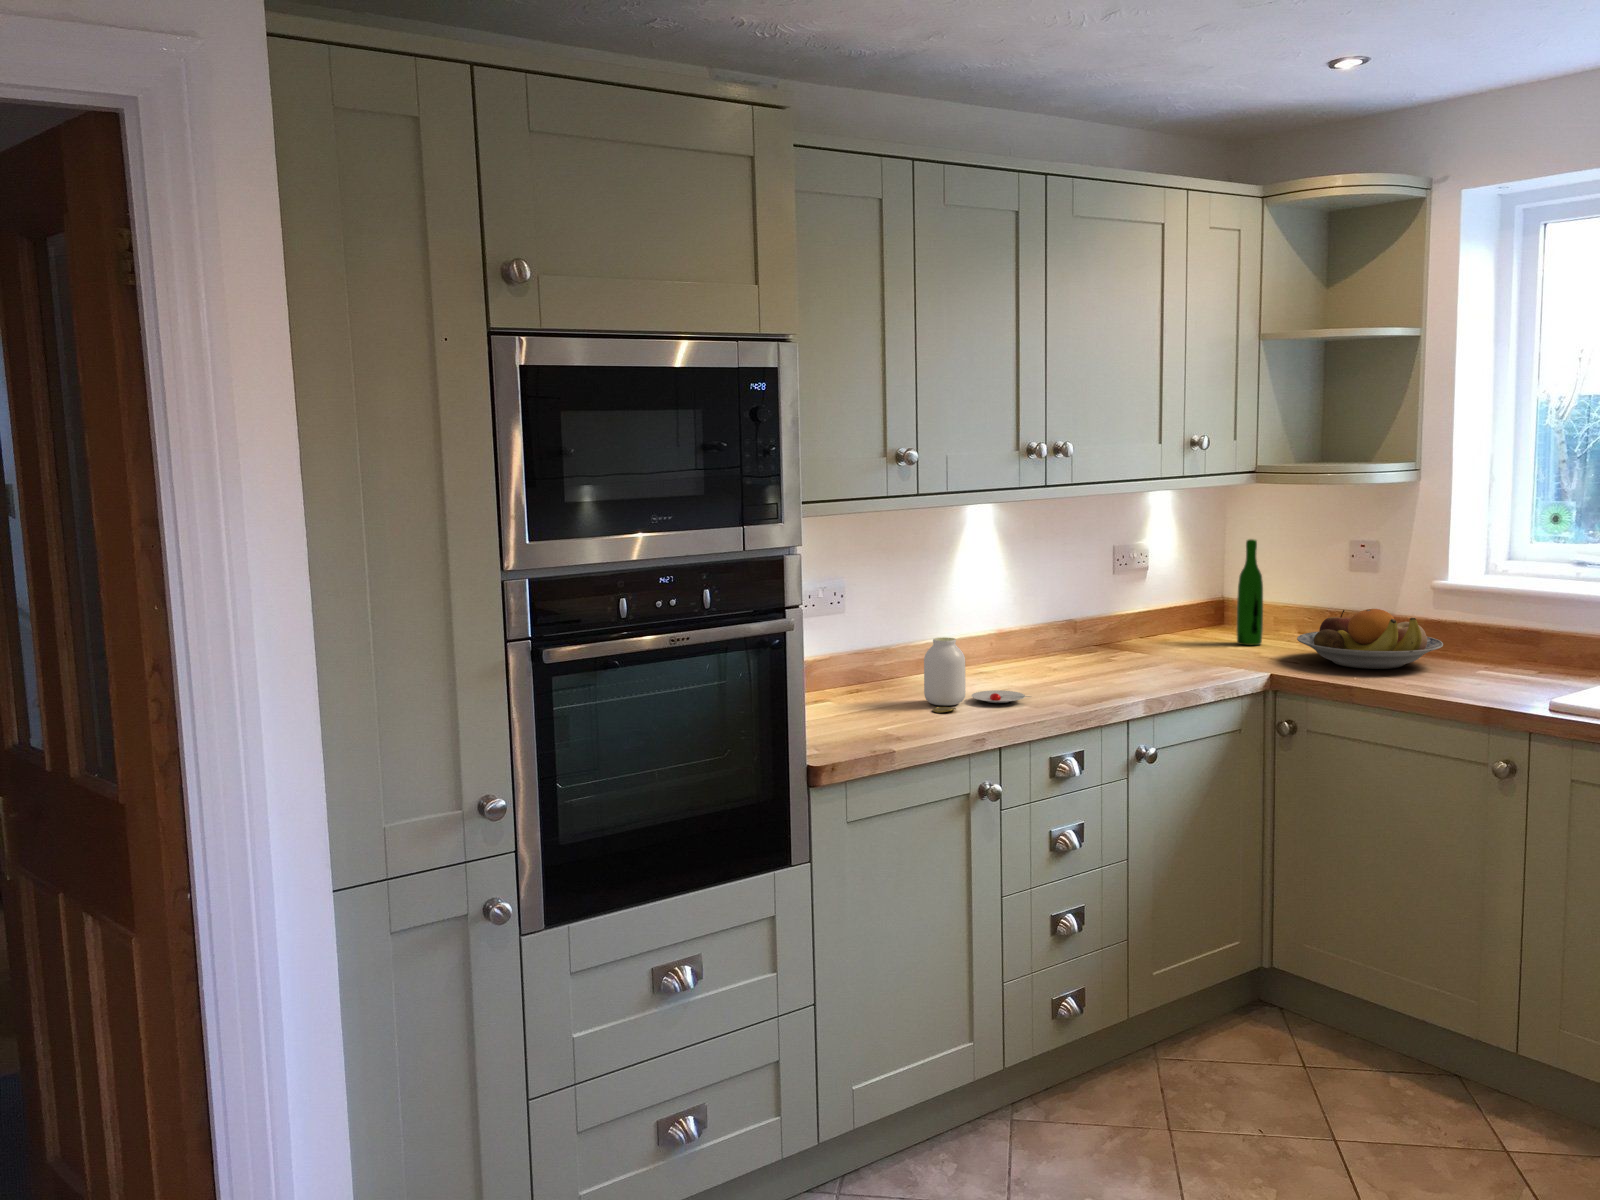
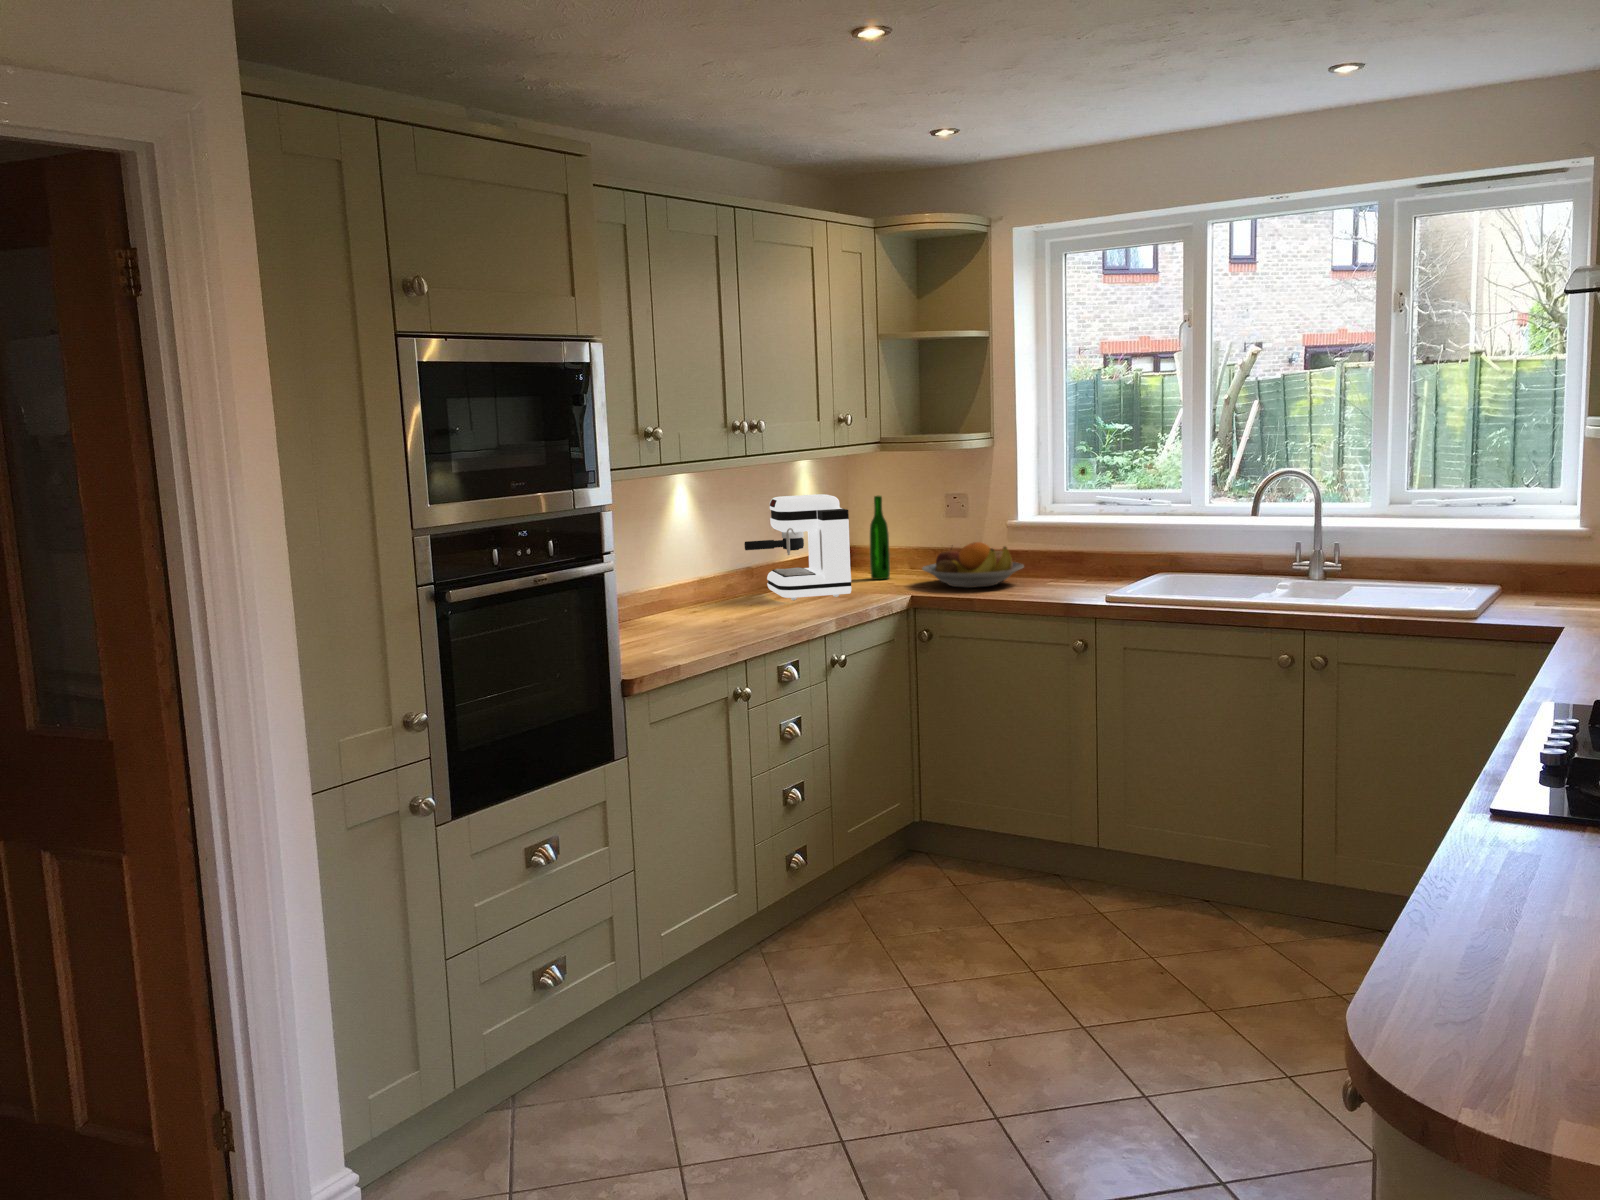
coffee maker: none [1063,536,1193,667] -> present [744,494,851,600]
jar: present [924,637,1030,713] -> none [669,580,754,639]

